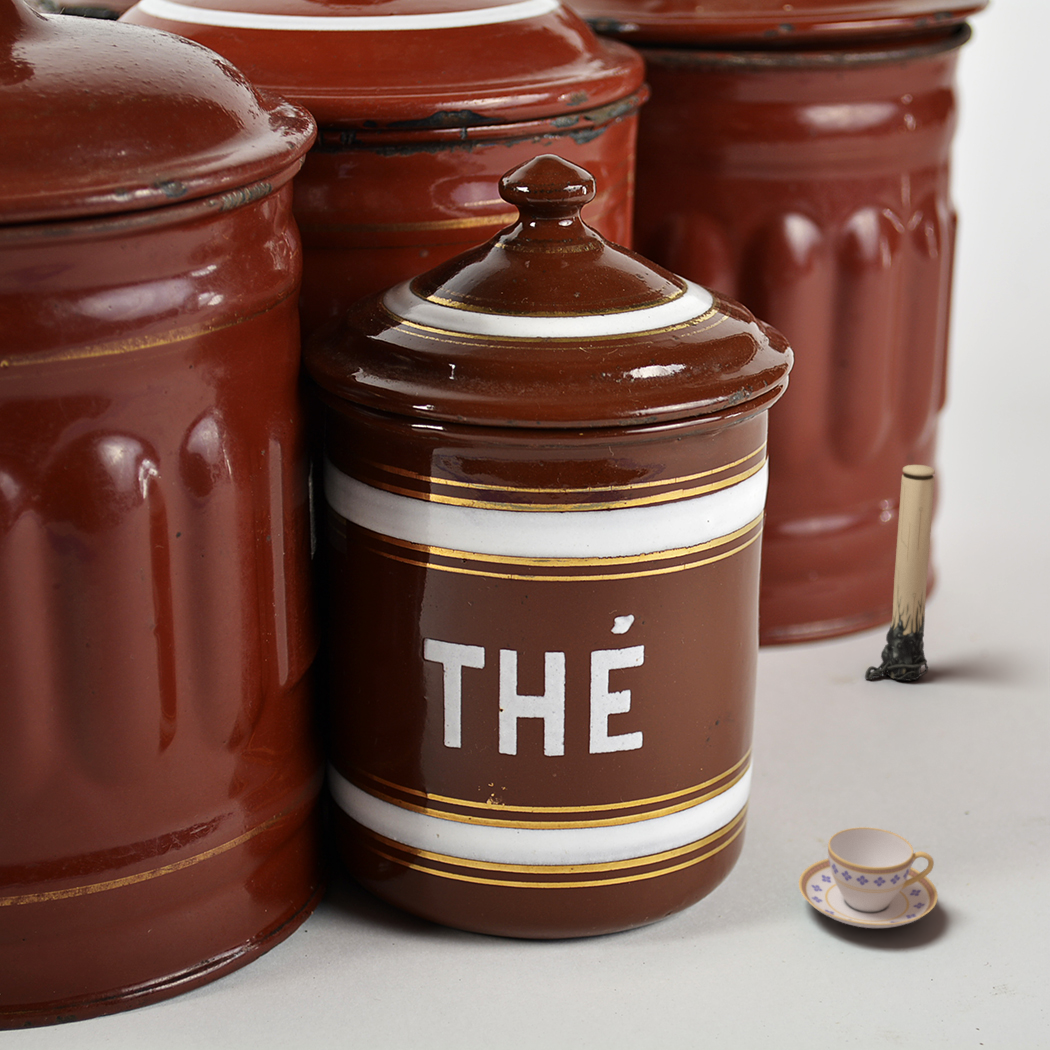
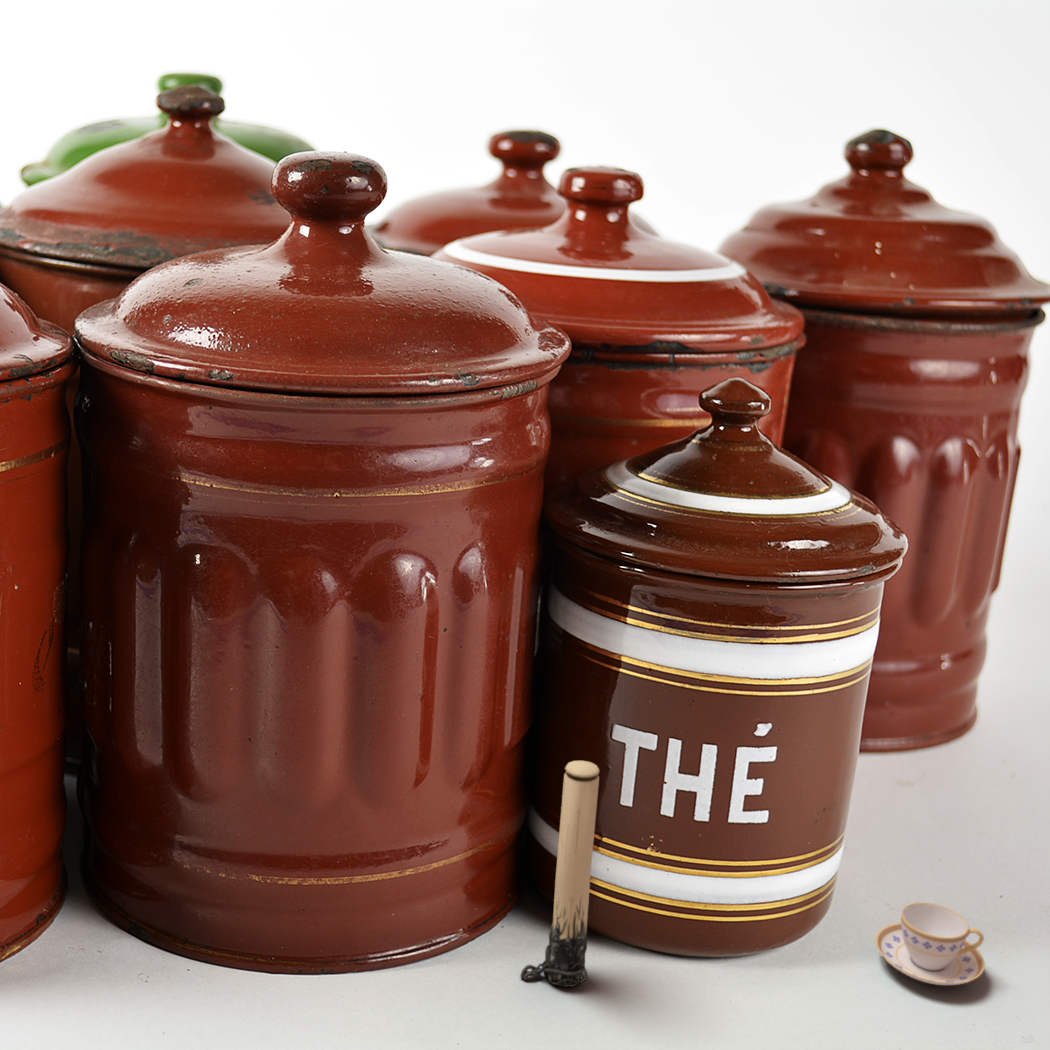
candle: present [865,465,935,681] -> present [521,761,600,987]

